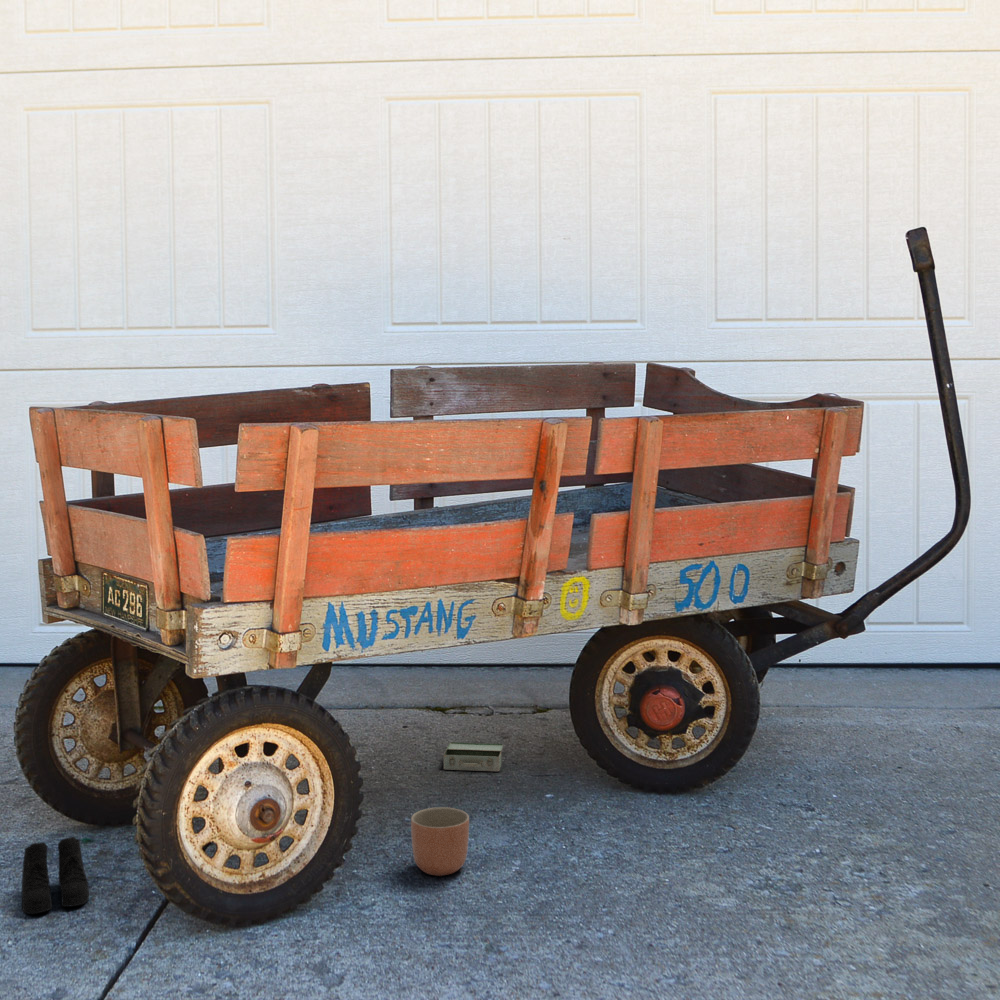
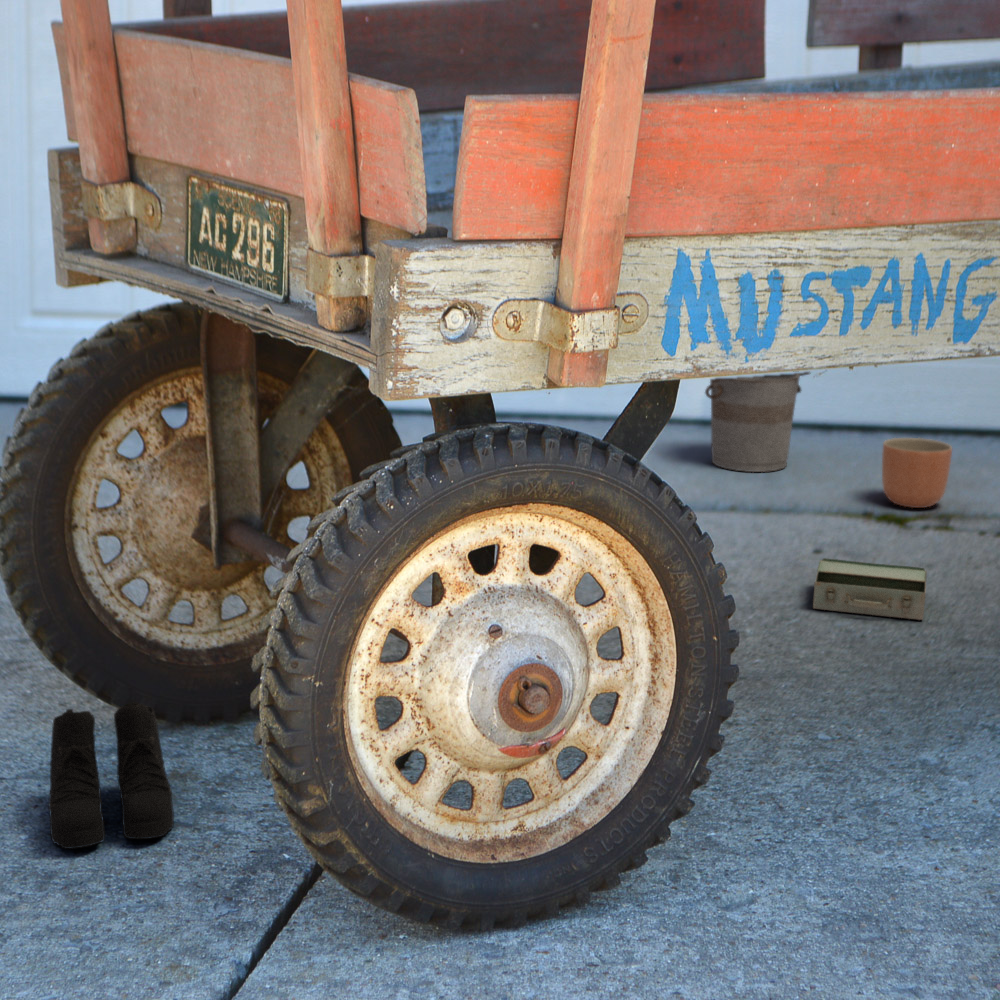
bucket: none [402,637,460,697] -> present [705,372,810,472]
planter: present [411,807,469,876] -> present [882,438,952,508]

